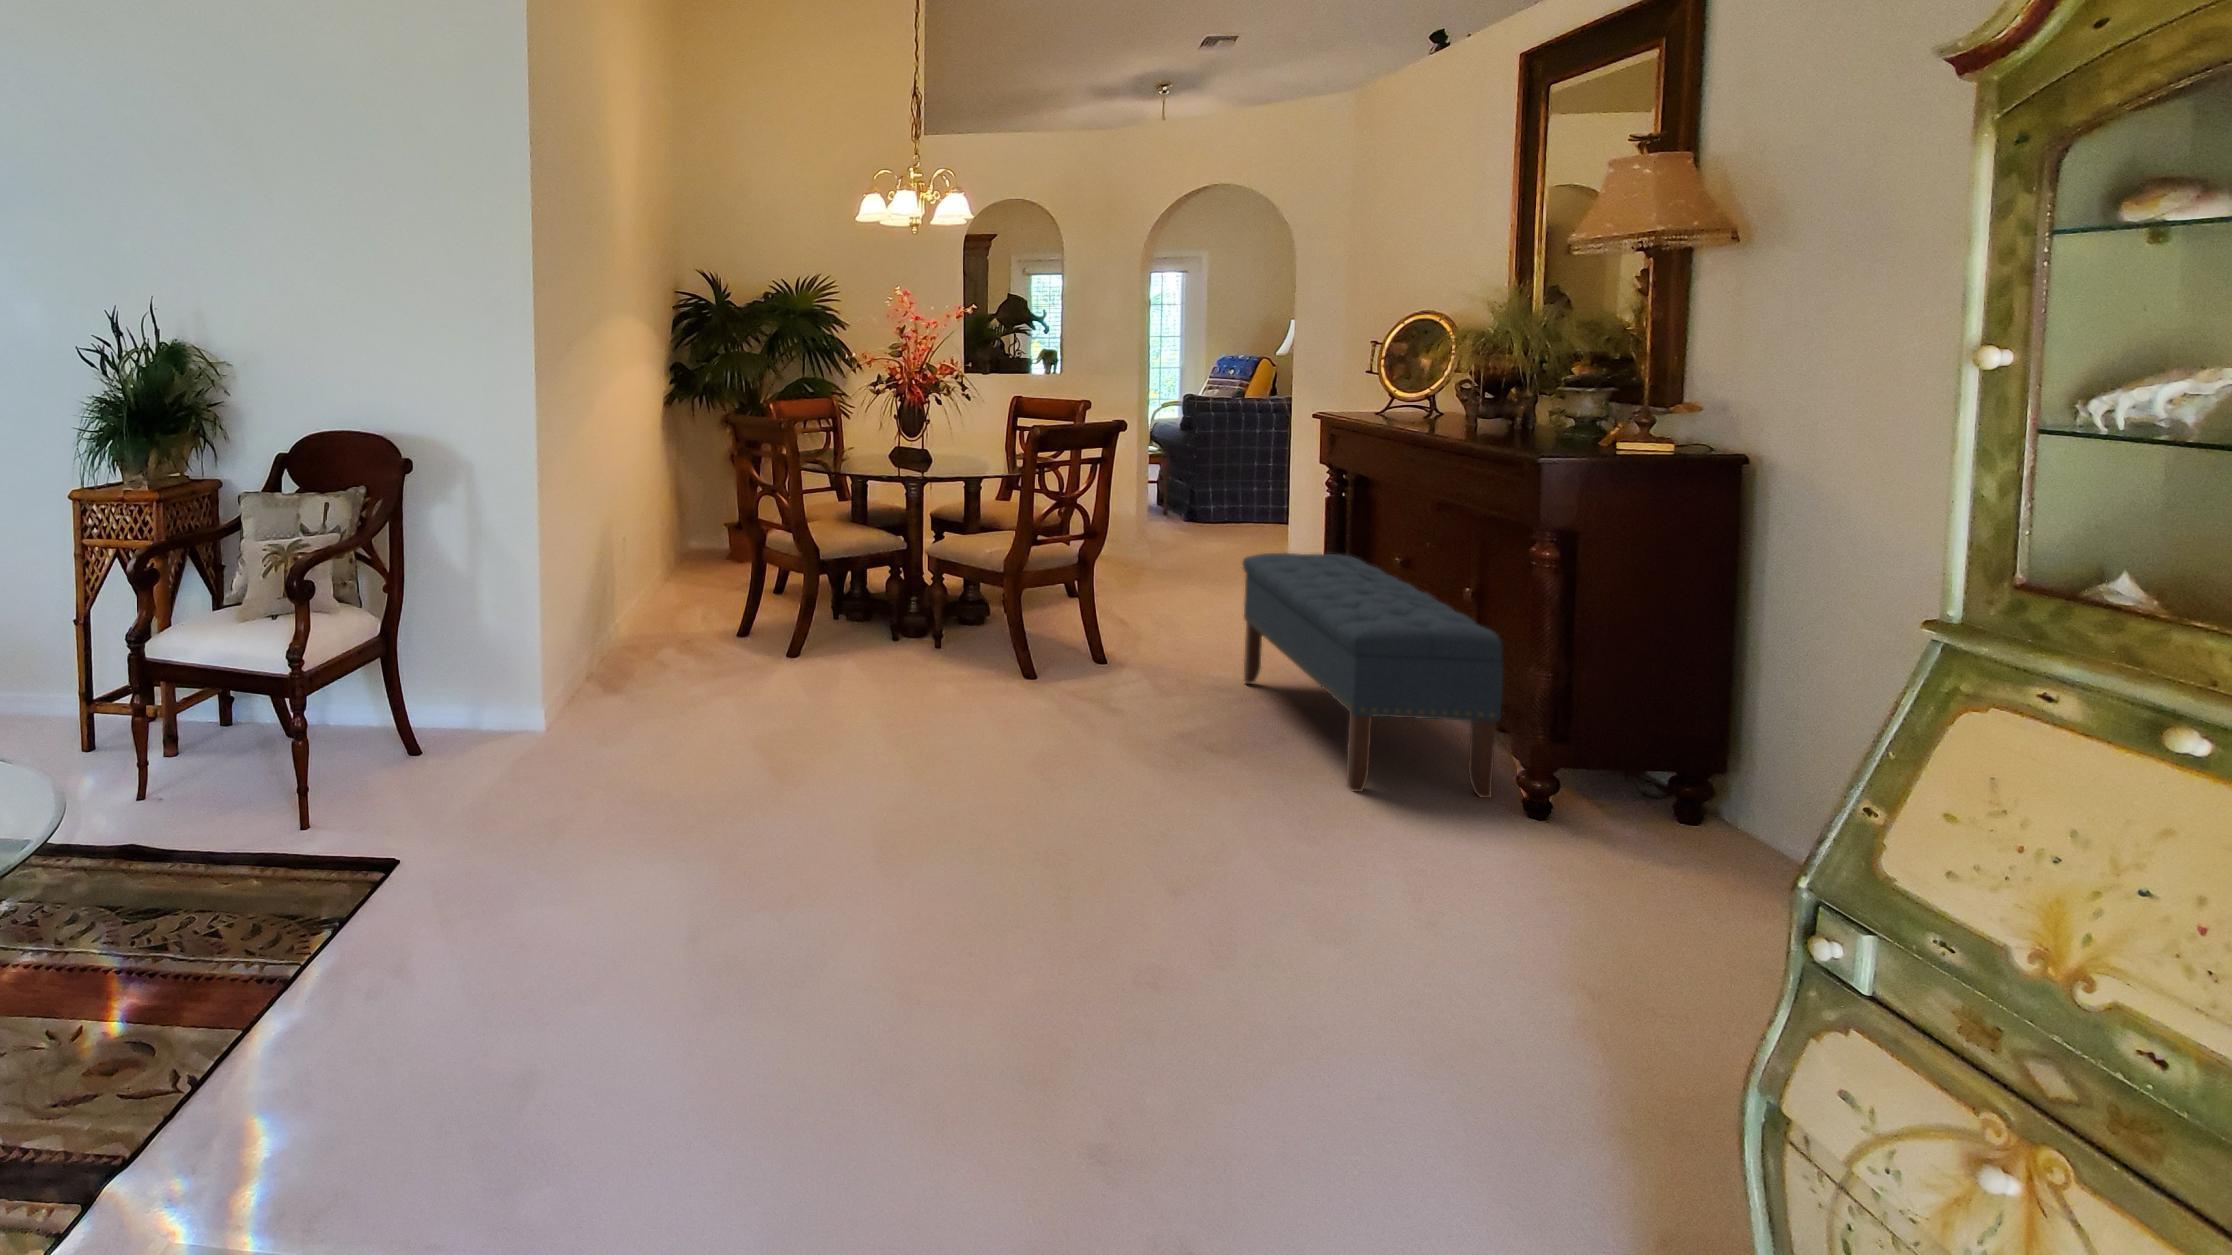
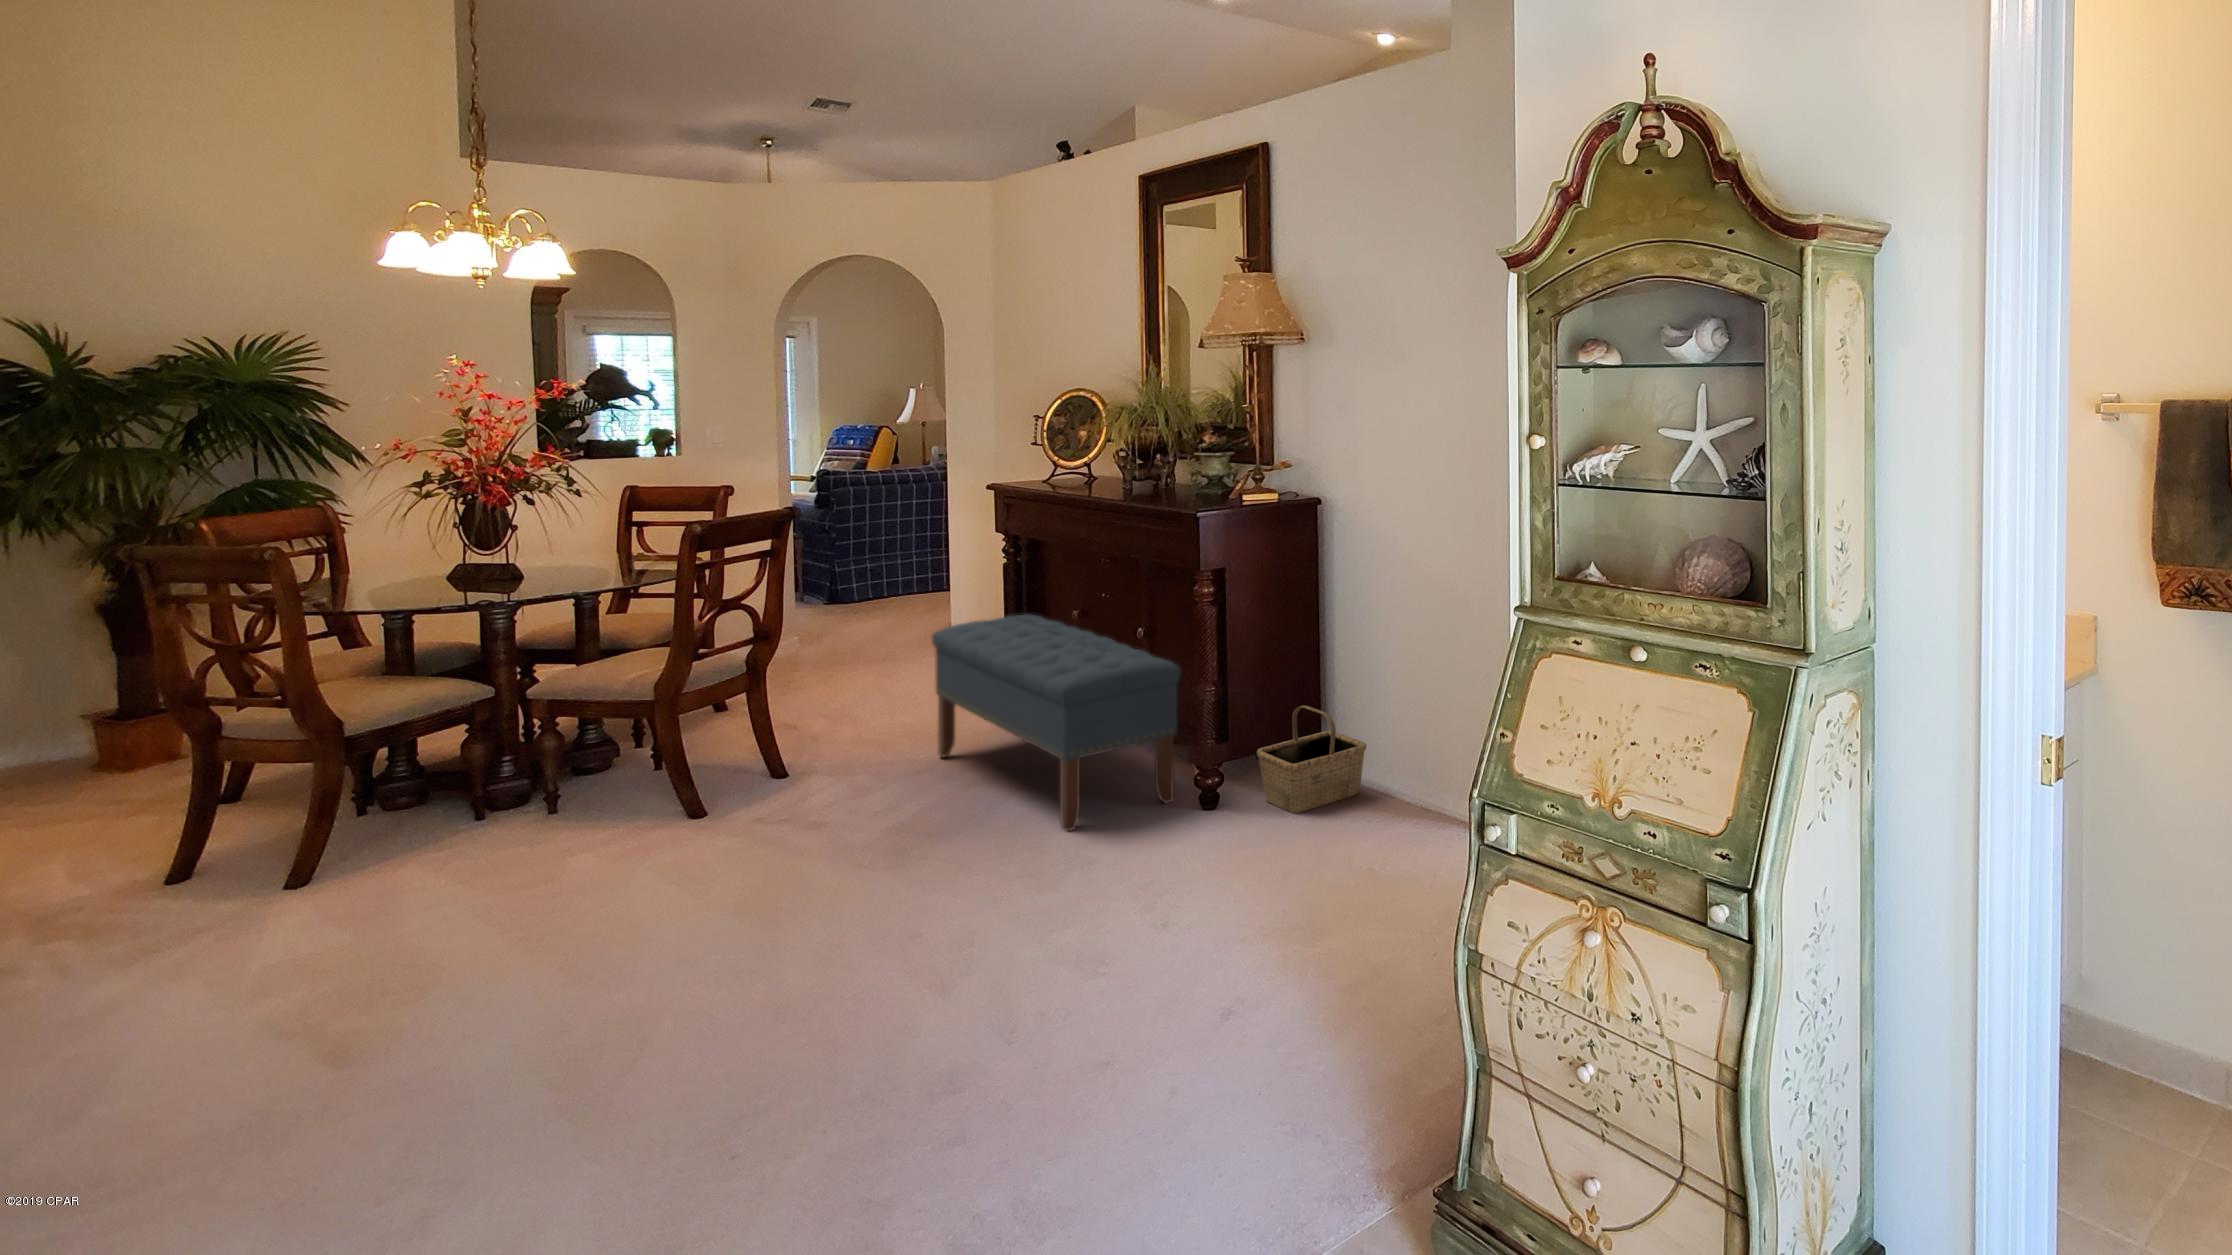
basket: none [1612,729,1798,870] -> present [1257,706,1366,813]

